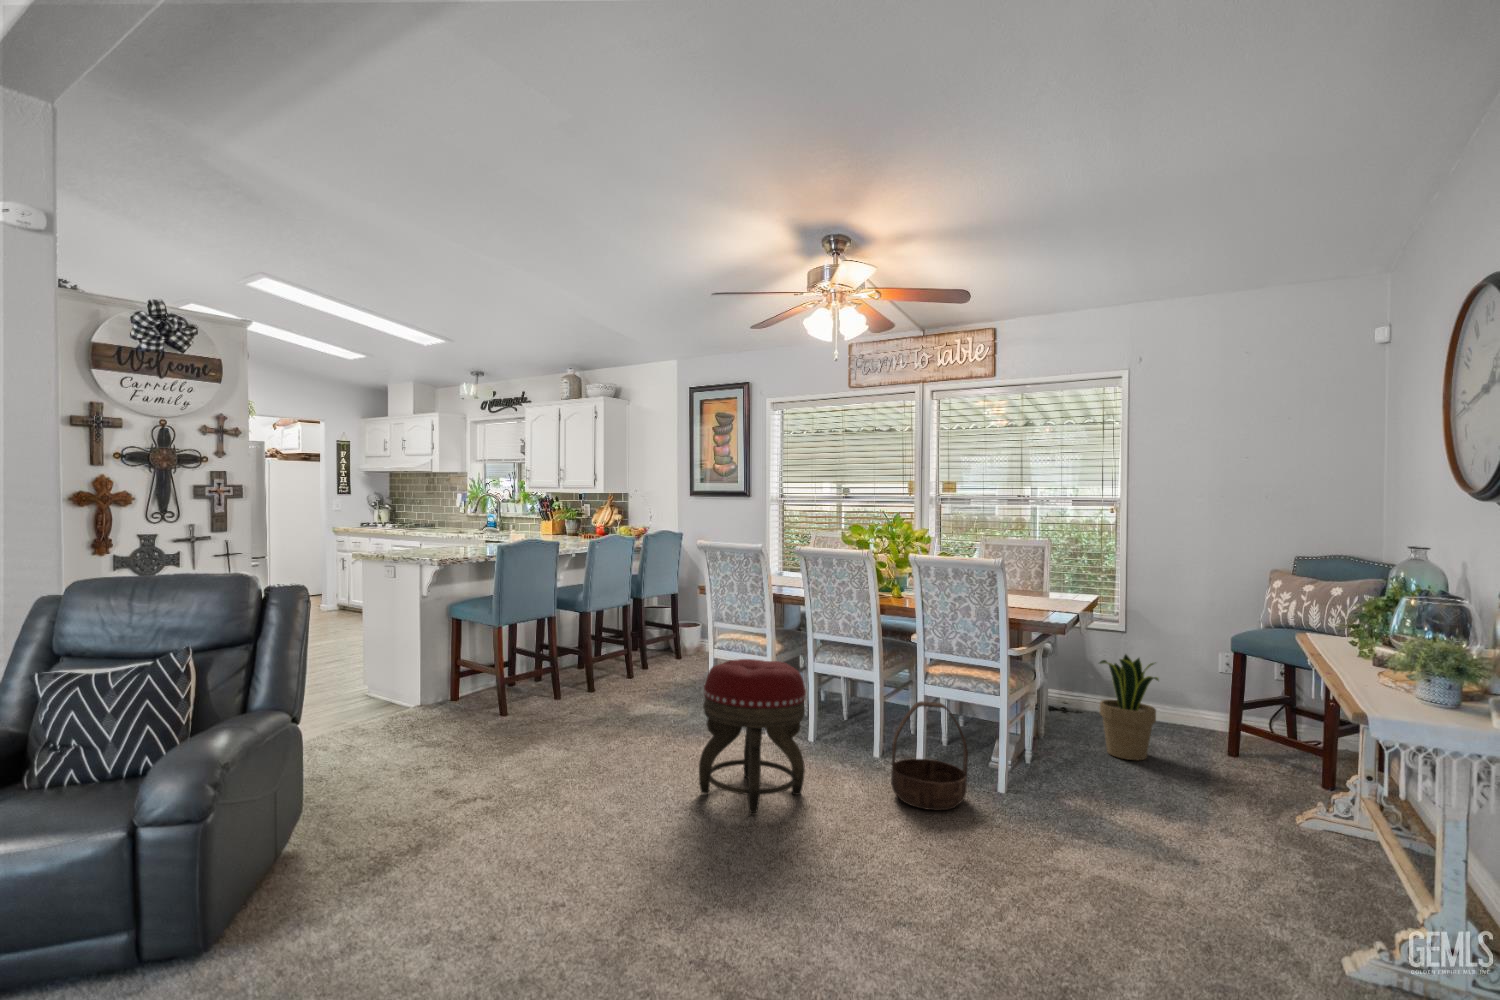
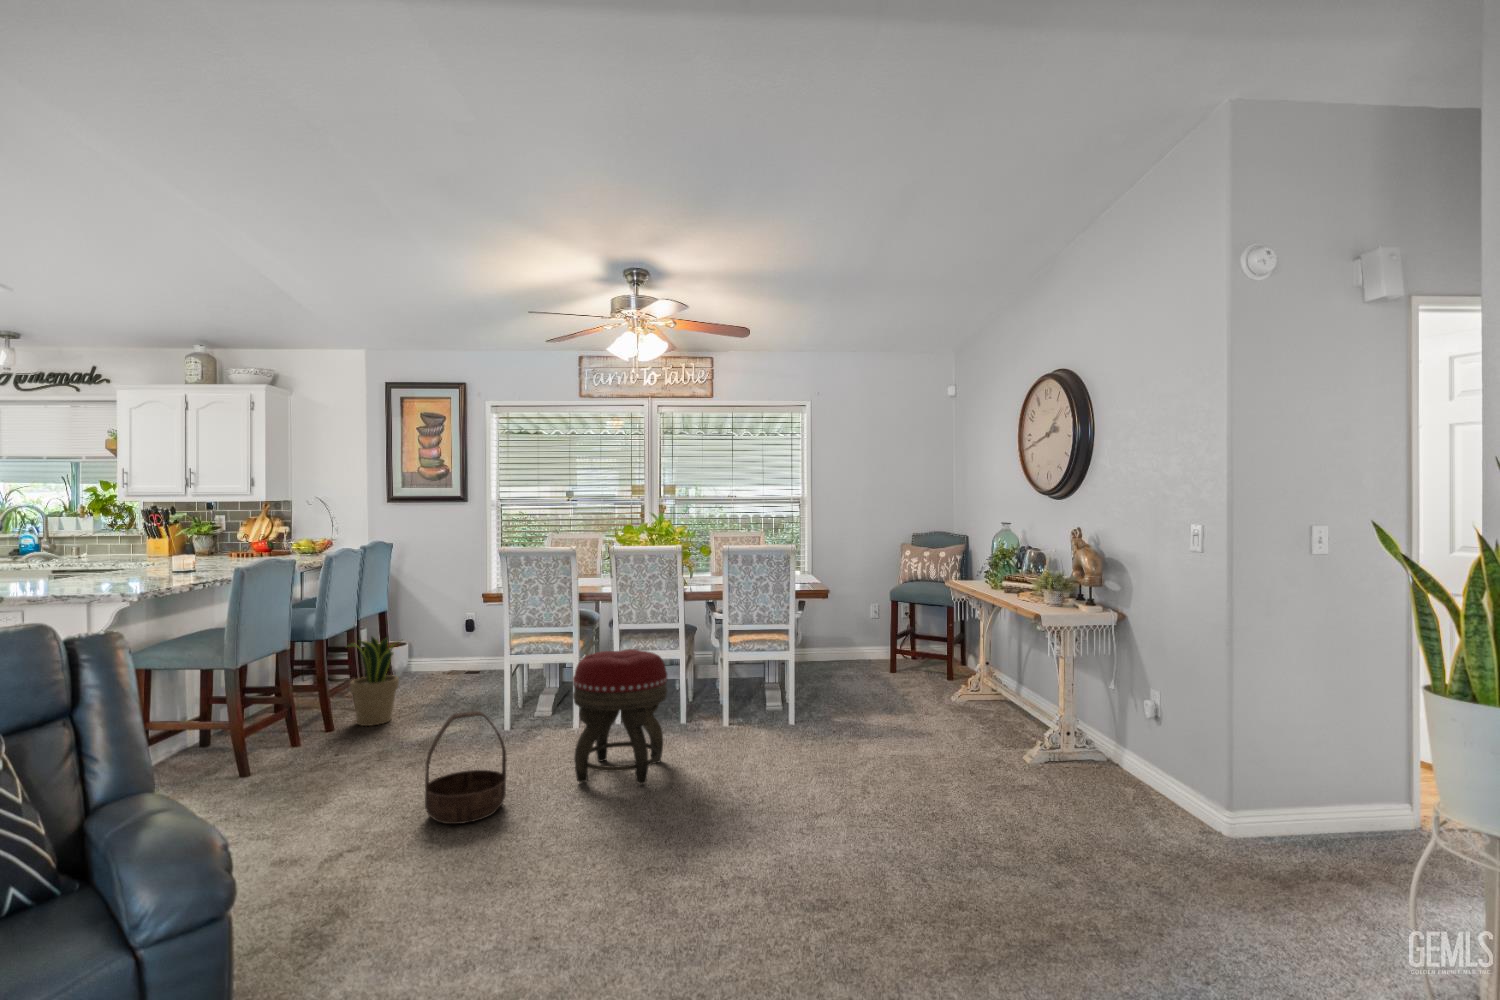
potted plant: present [1100,654,1159,760] -> present [347,637,399,726]
basket: present [891,701,968,810] -> present [425,711,506,824]

